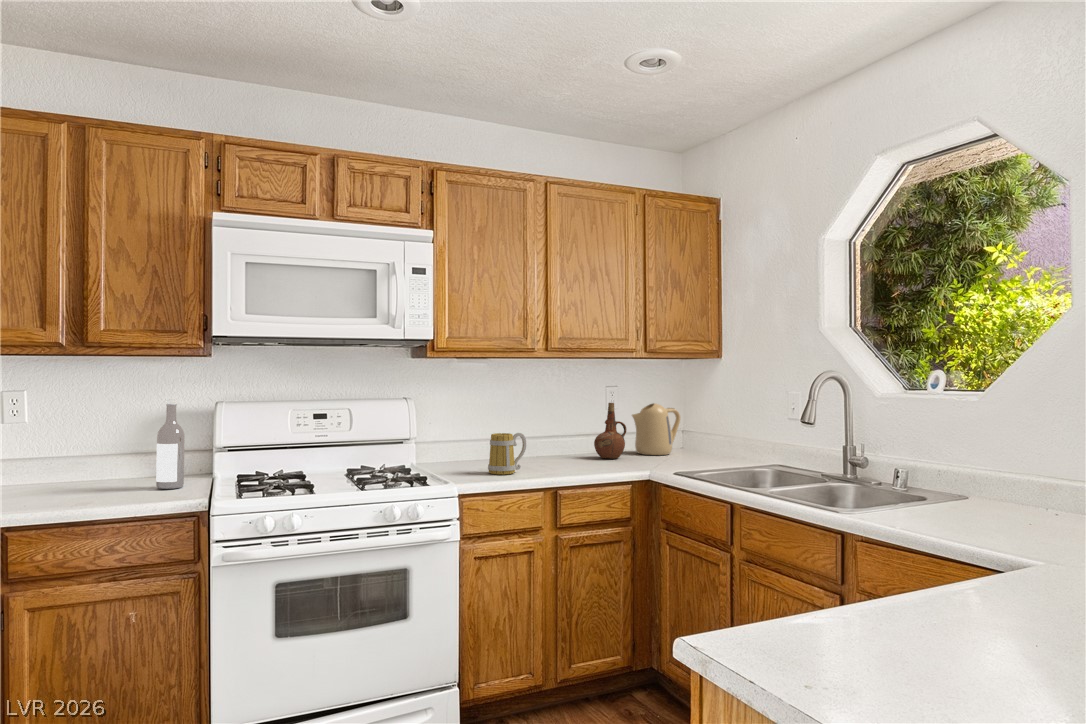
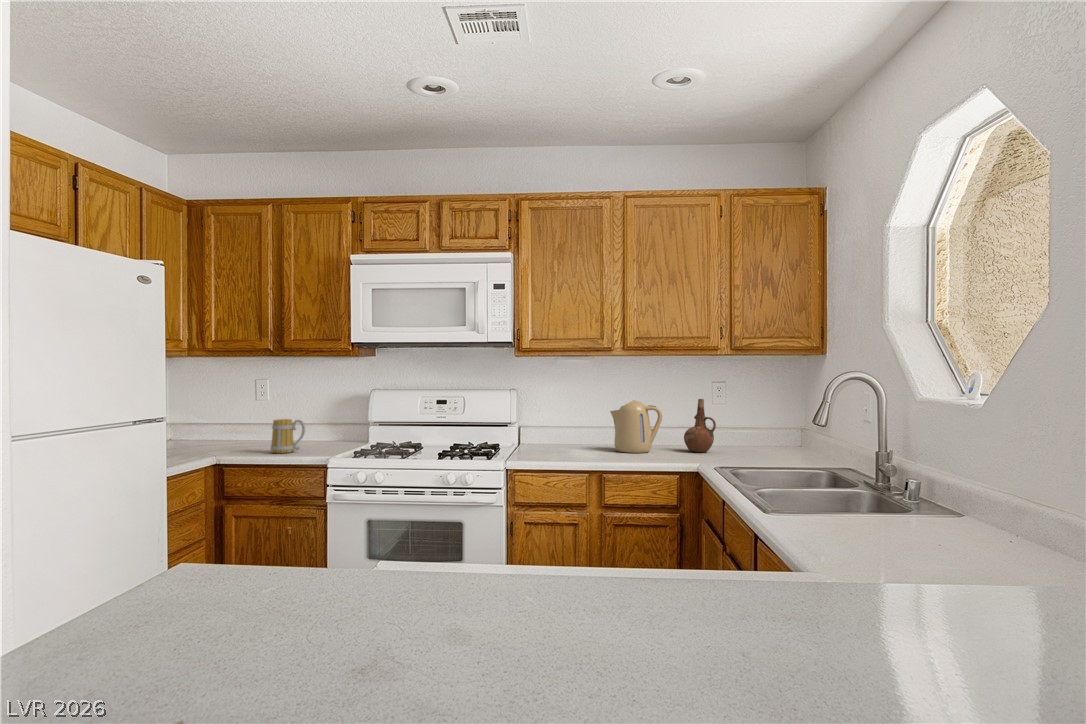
wine bottle: present [156,398,185,489] -> none [322,386,340,449]
kettle: present [632,403,680,455] -> present [610,400,662,453]
mug: present [488,433,526,475] -> present [271,419,305,453]

